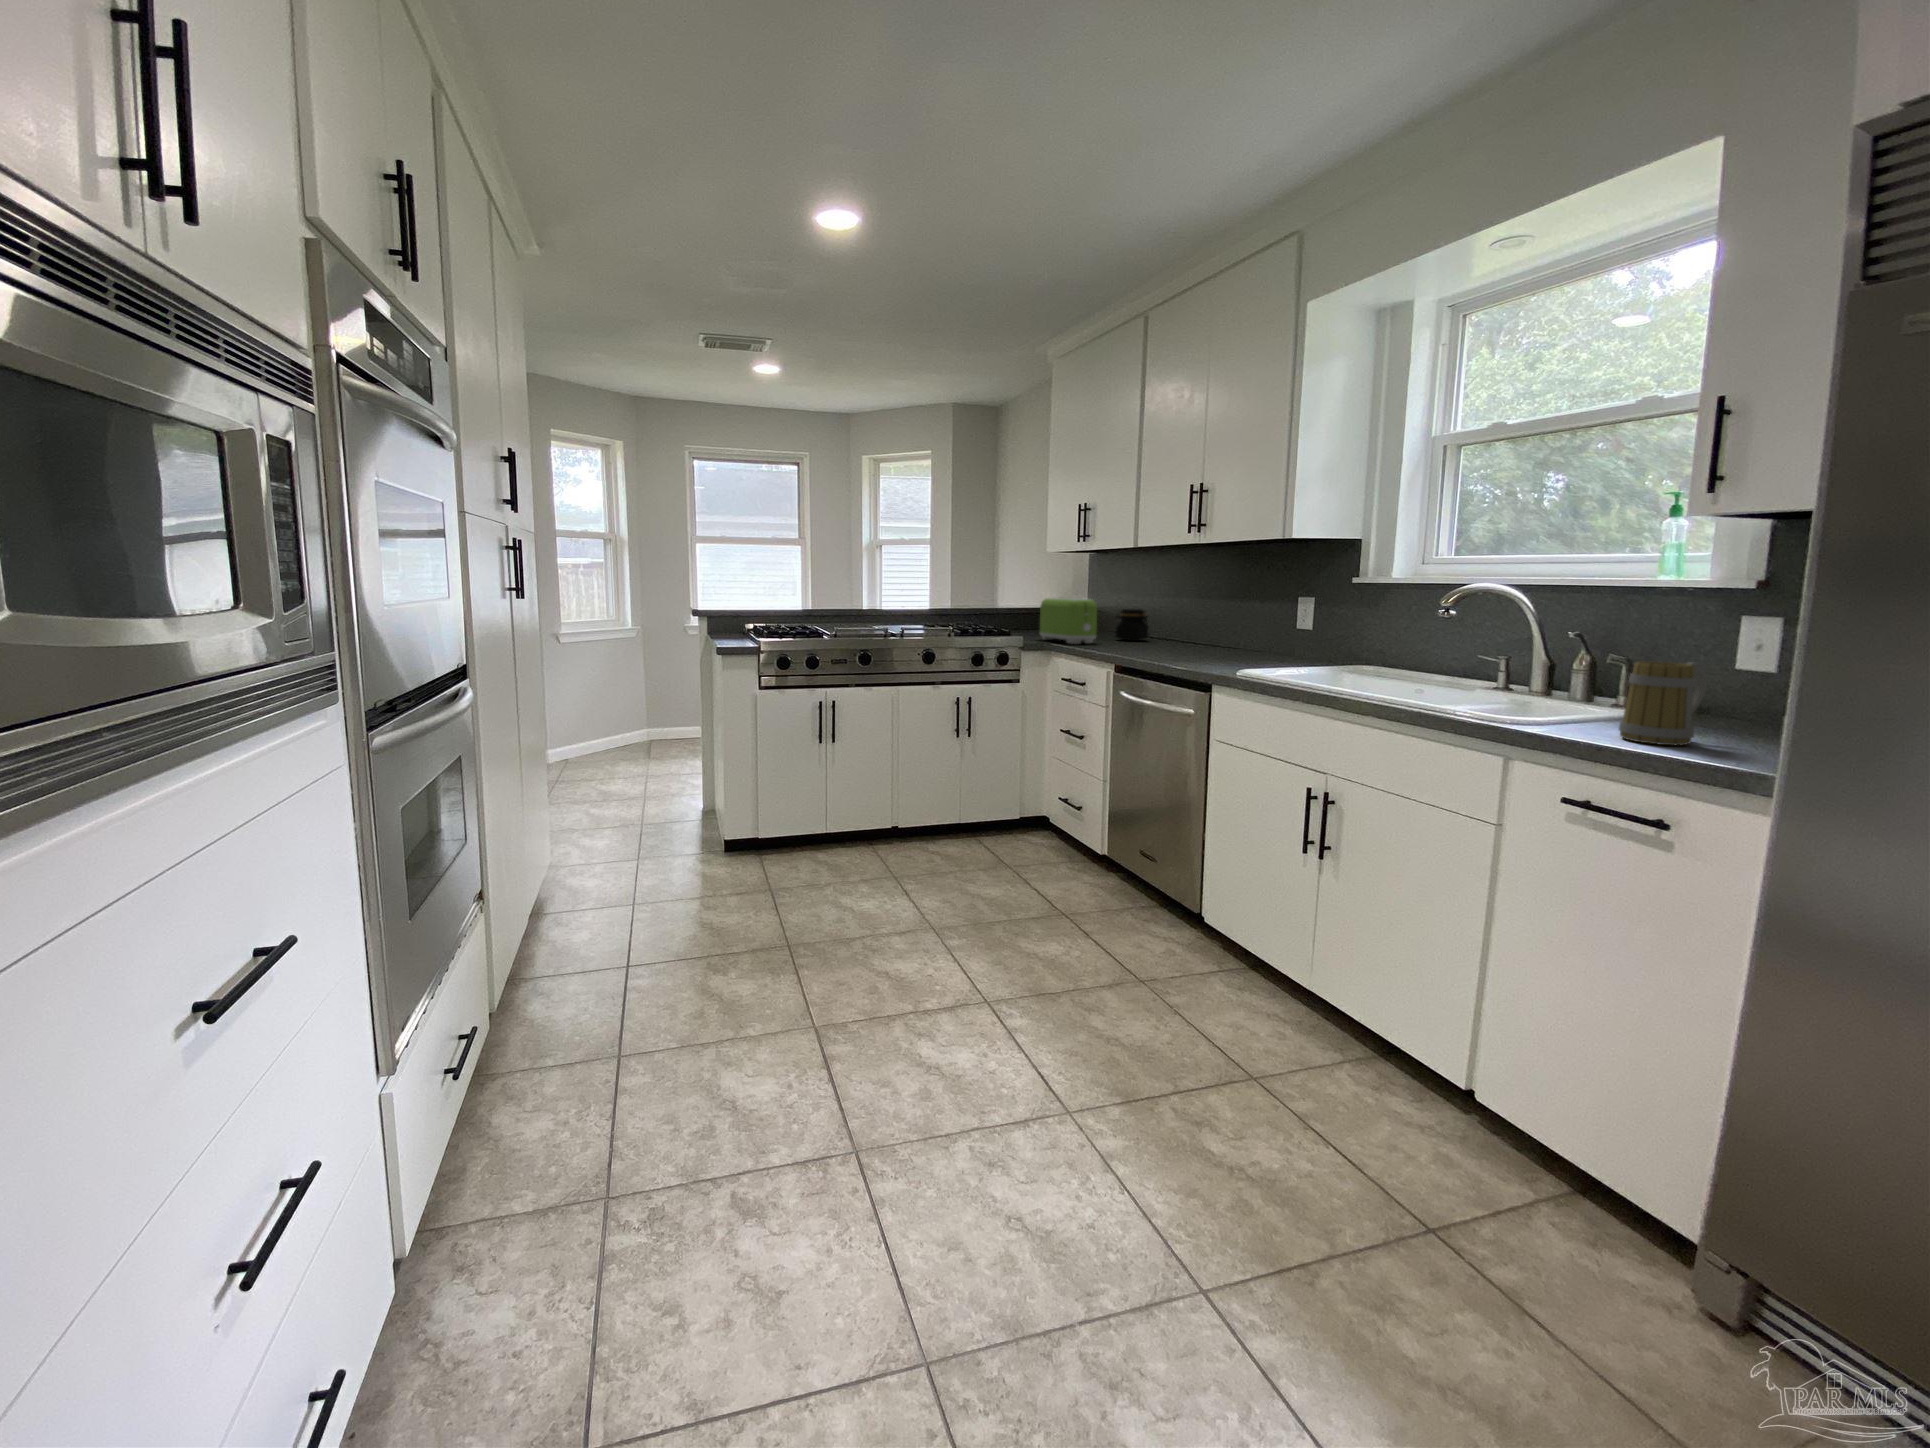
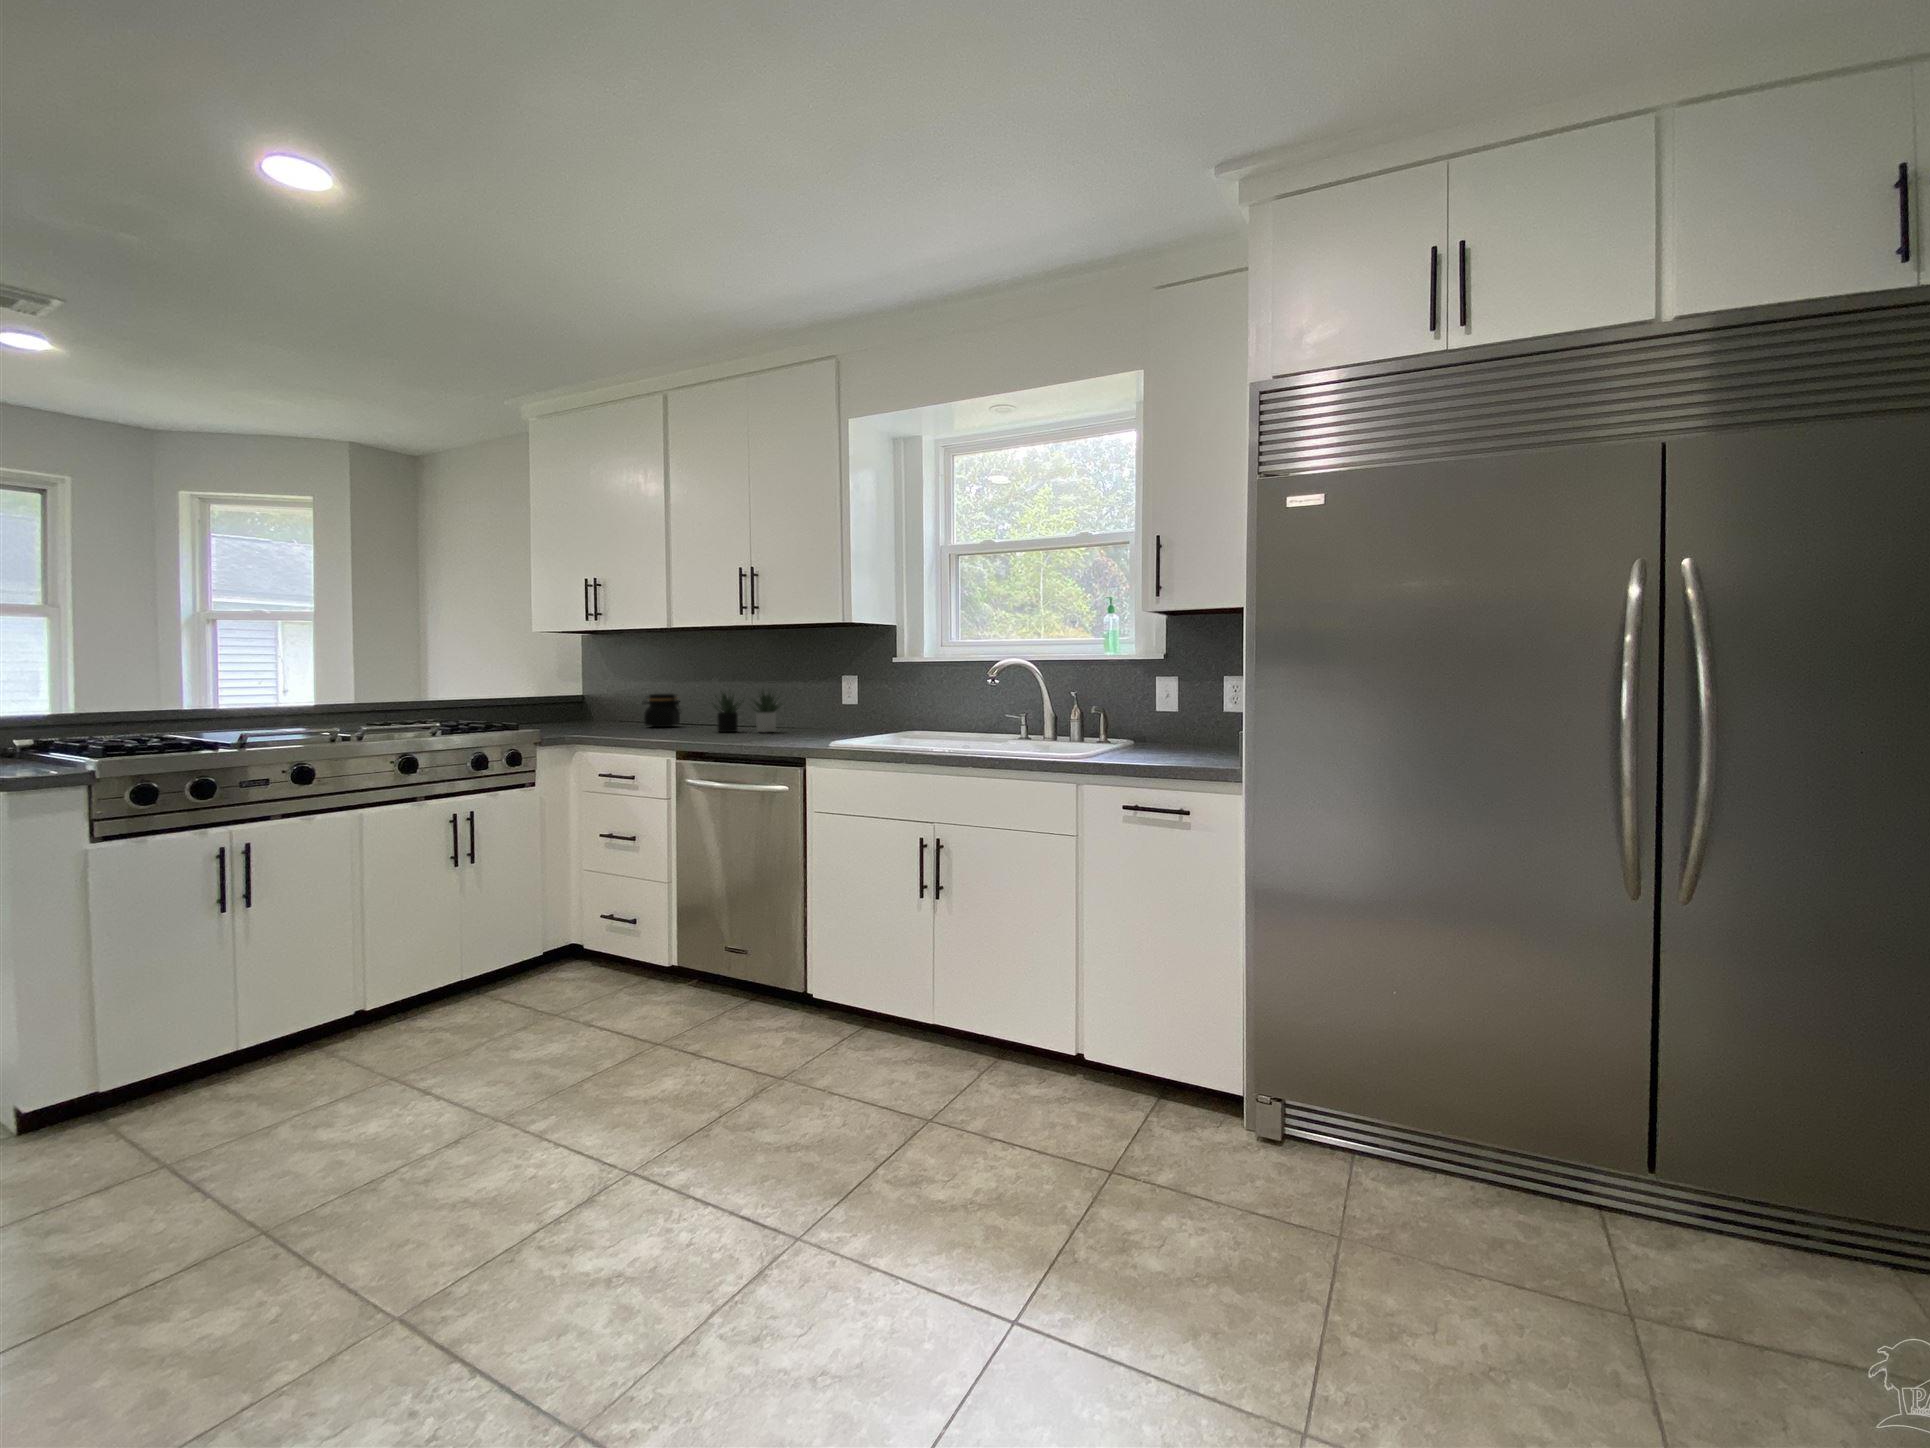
toaster: present [1040,598,1097,644] -> none [553,683,633,734]
succulent plant: none [1158,605,1234,653] -> present [714,692,782,732]
mug: present [1619,662,1707,745] -> none [1136,706,1173,761]

